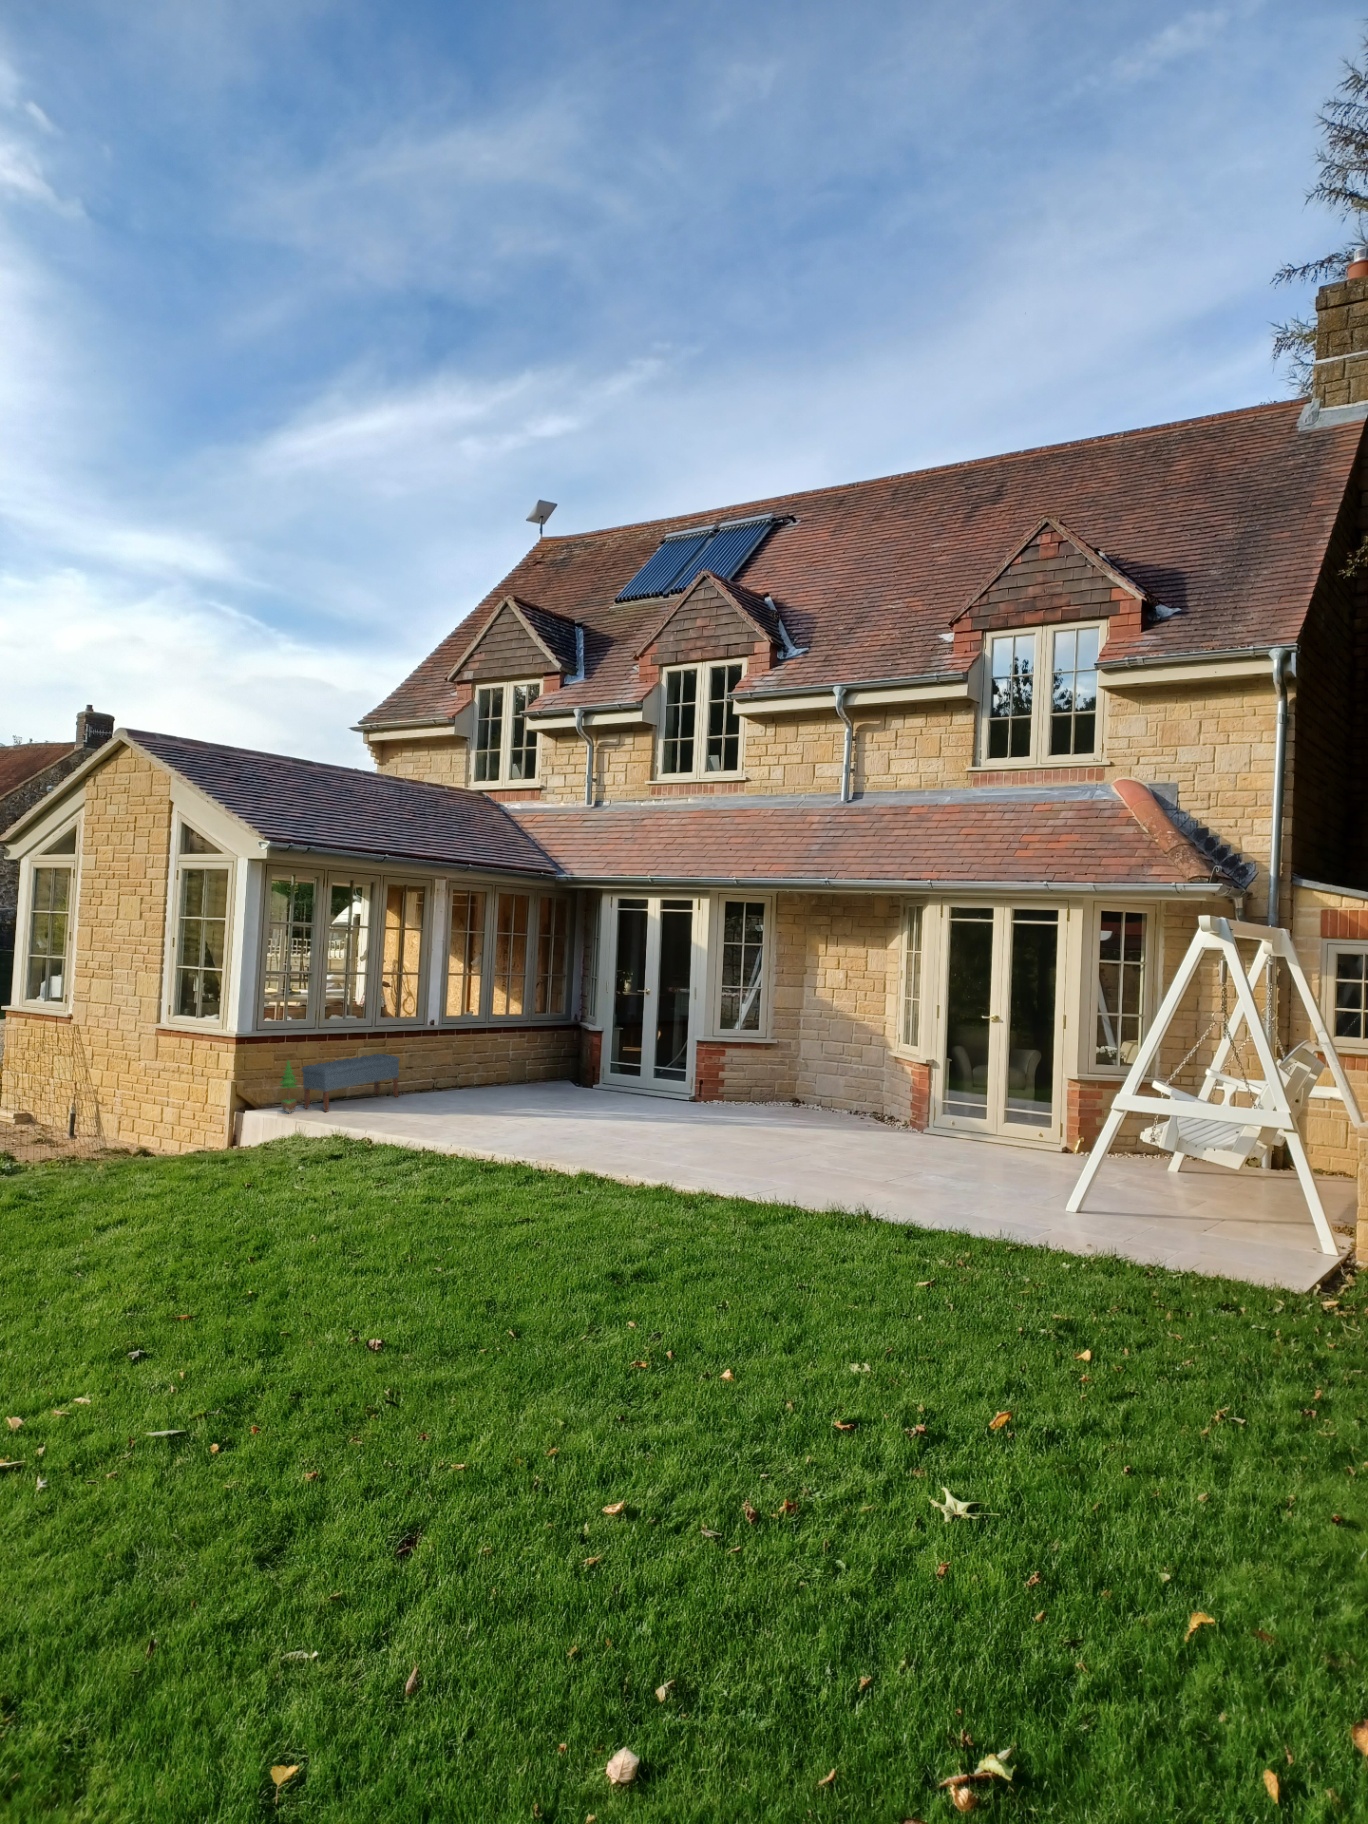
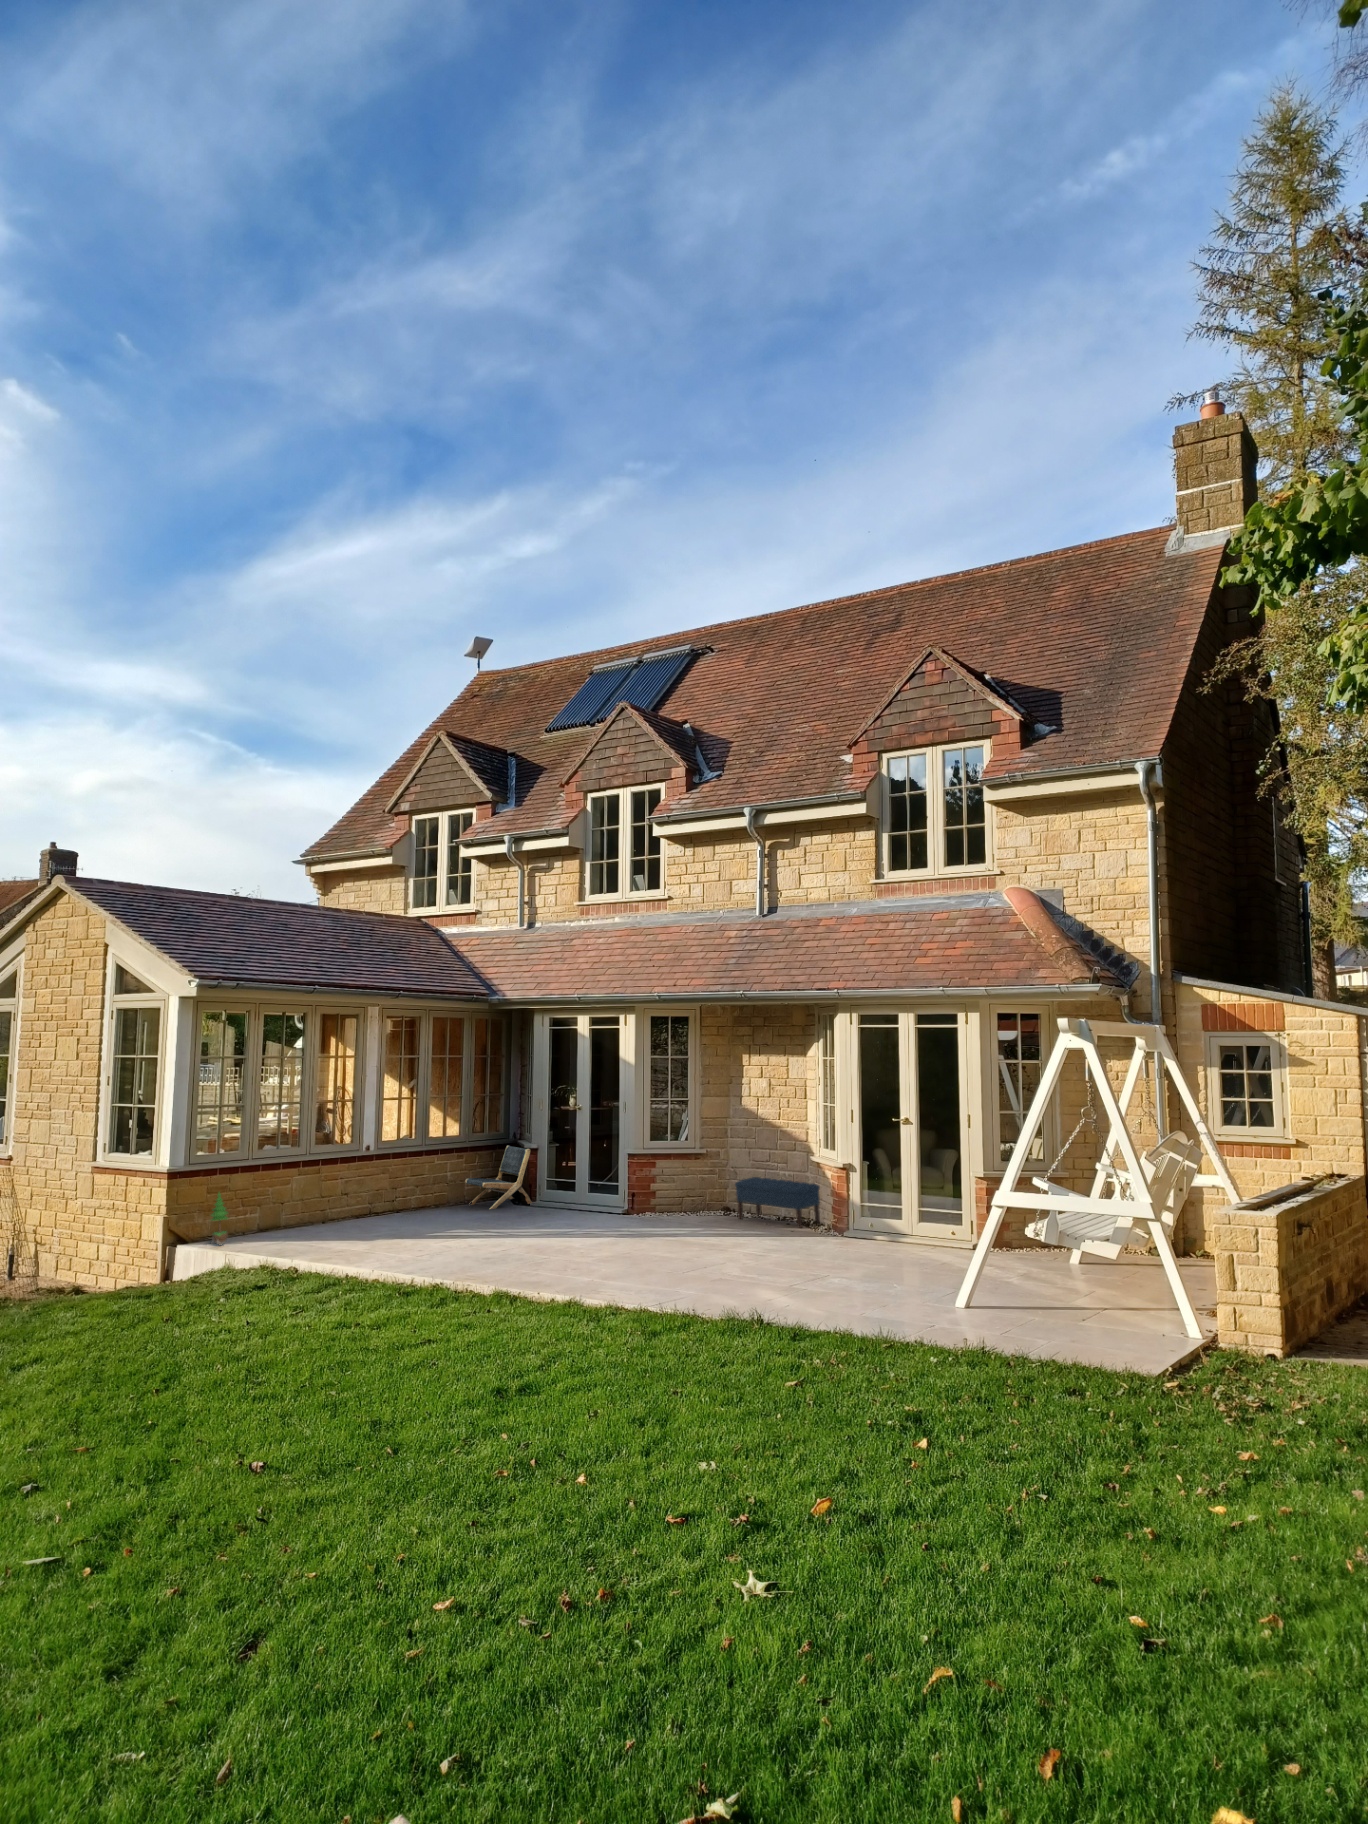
lounge chair: none [527,1026,596,1092] -> present [465,1145,532,1209]
bench: present [302,1054,400,1112] -> present [735,1177,820,1228]

